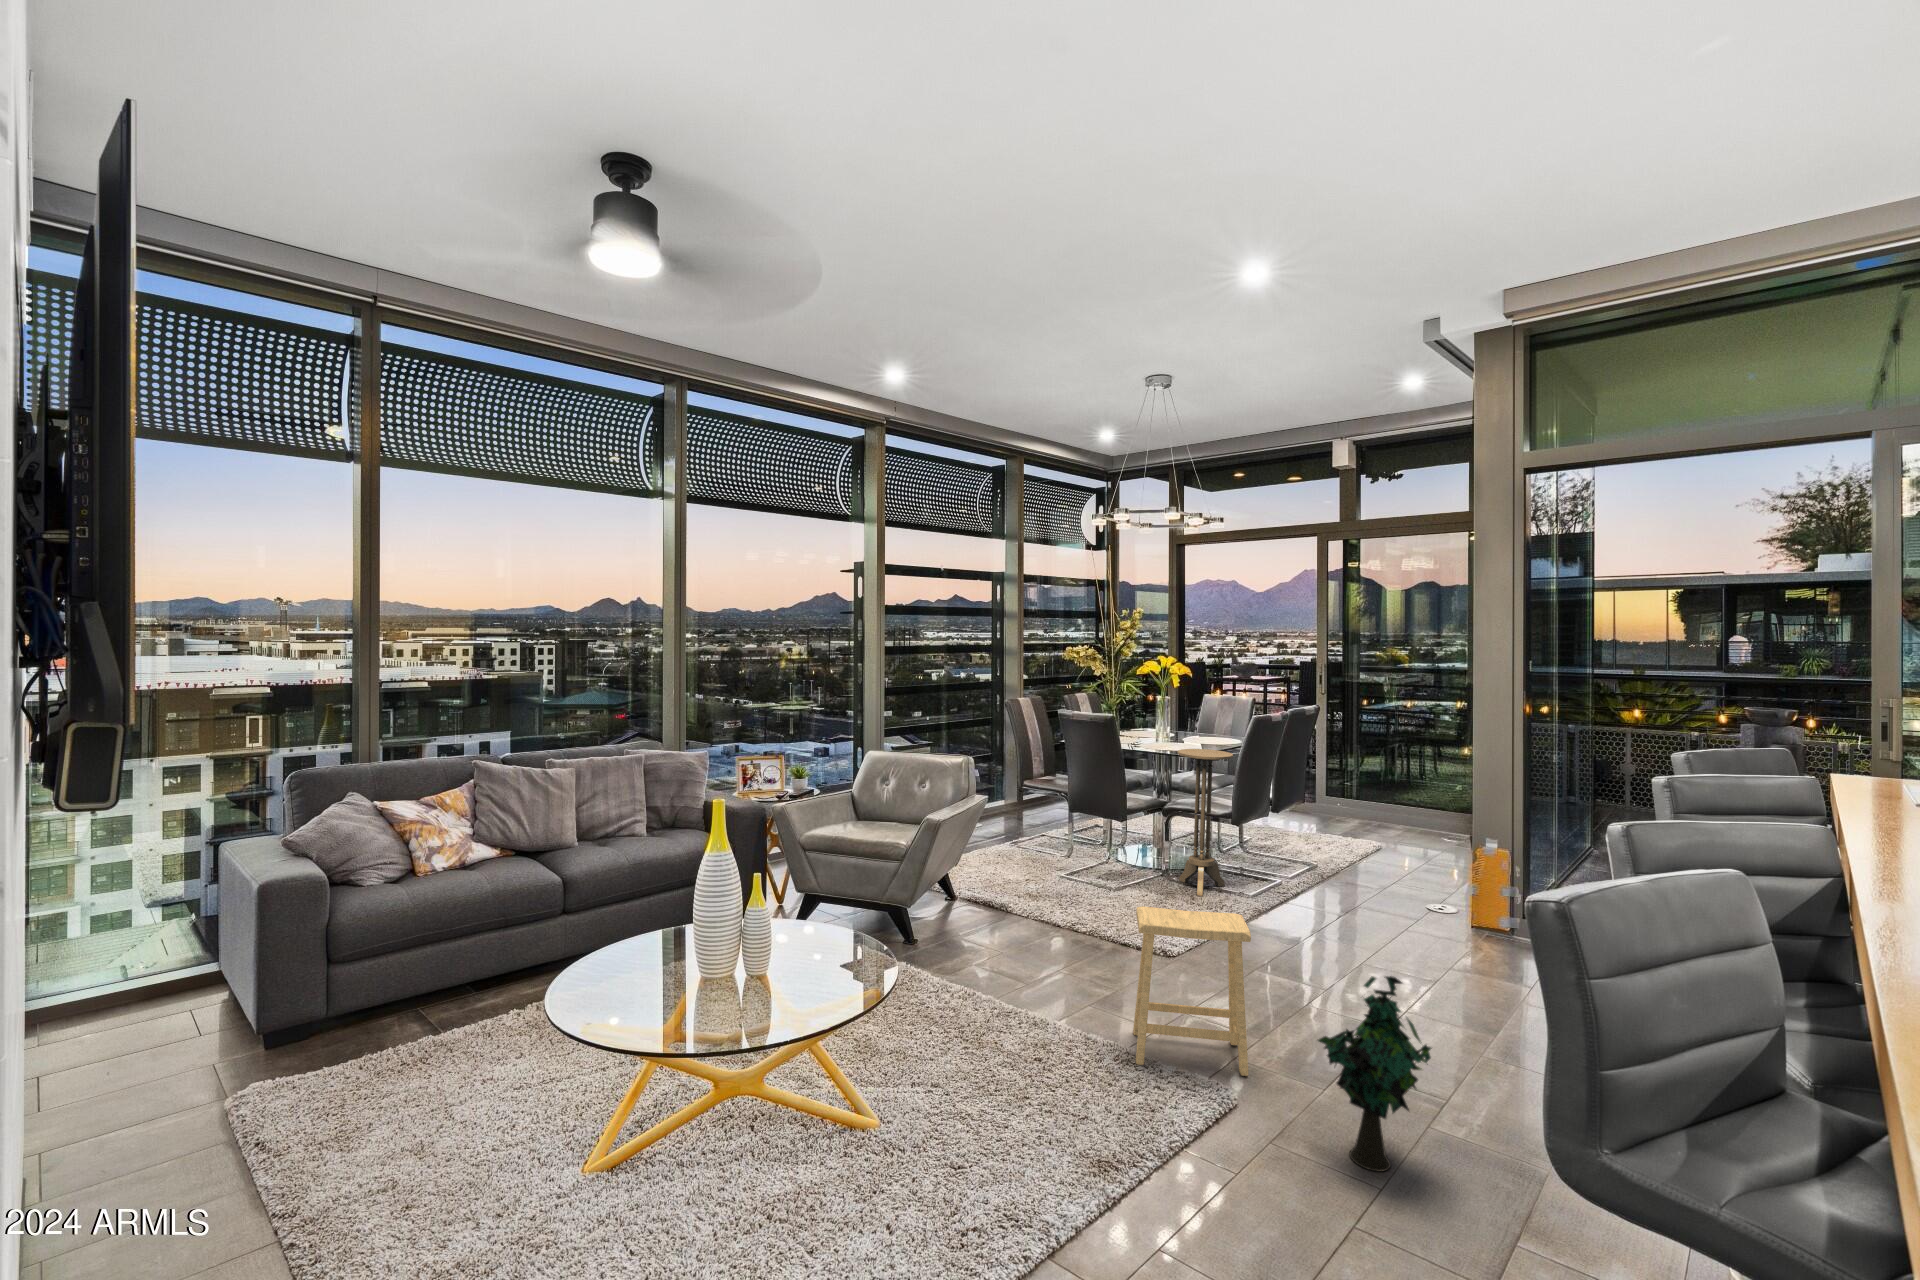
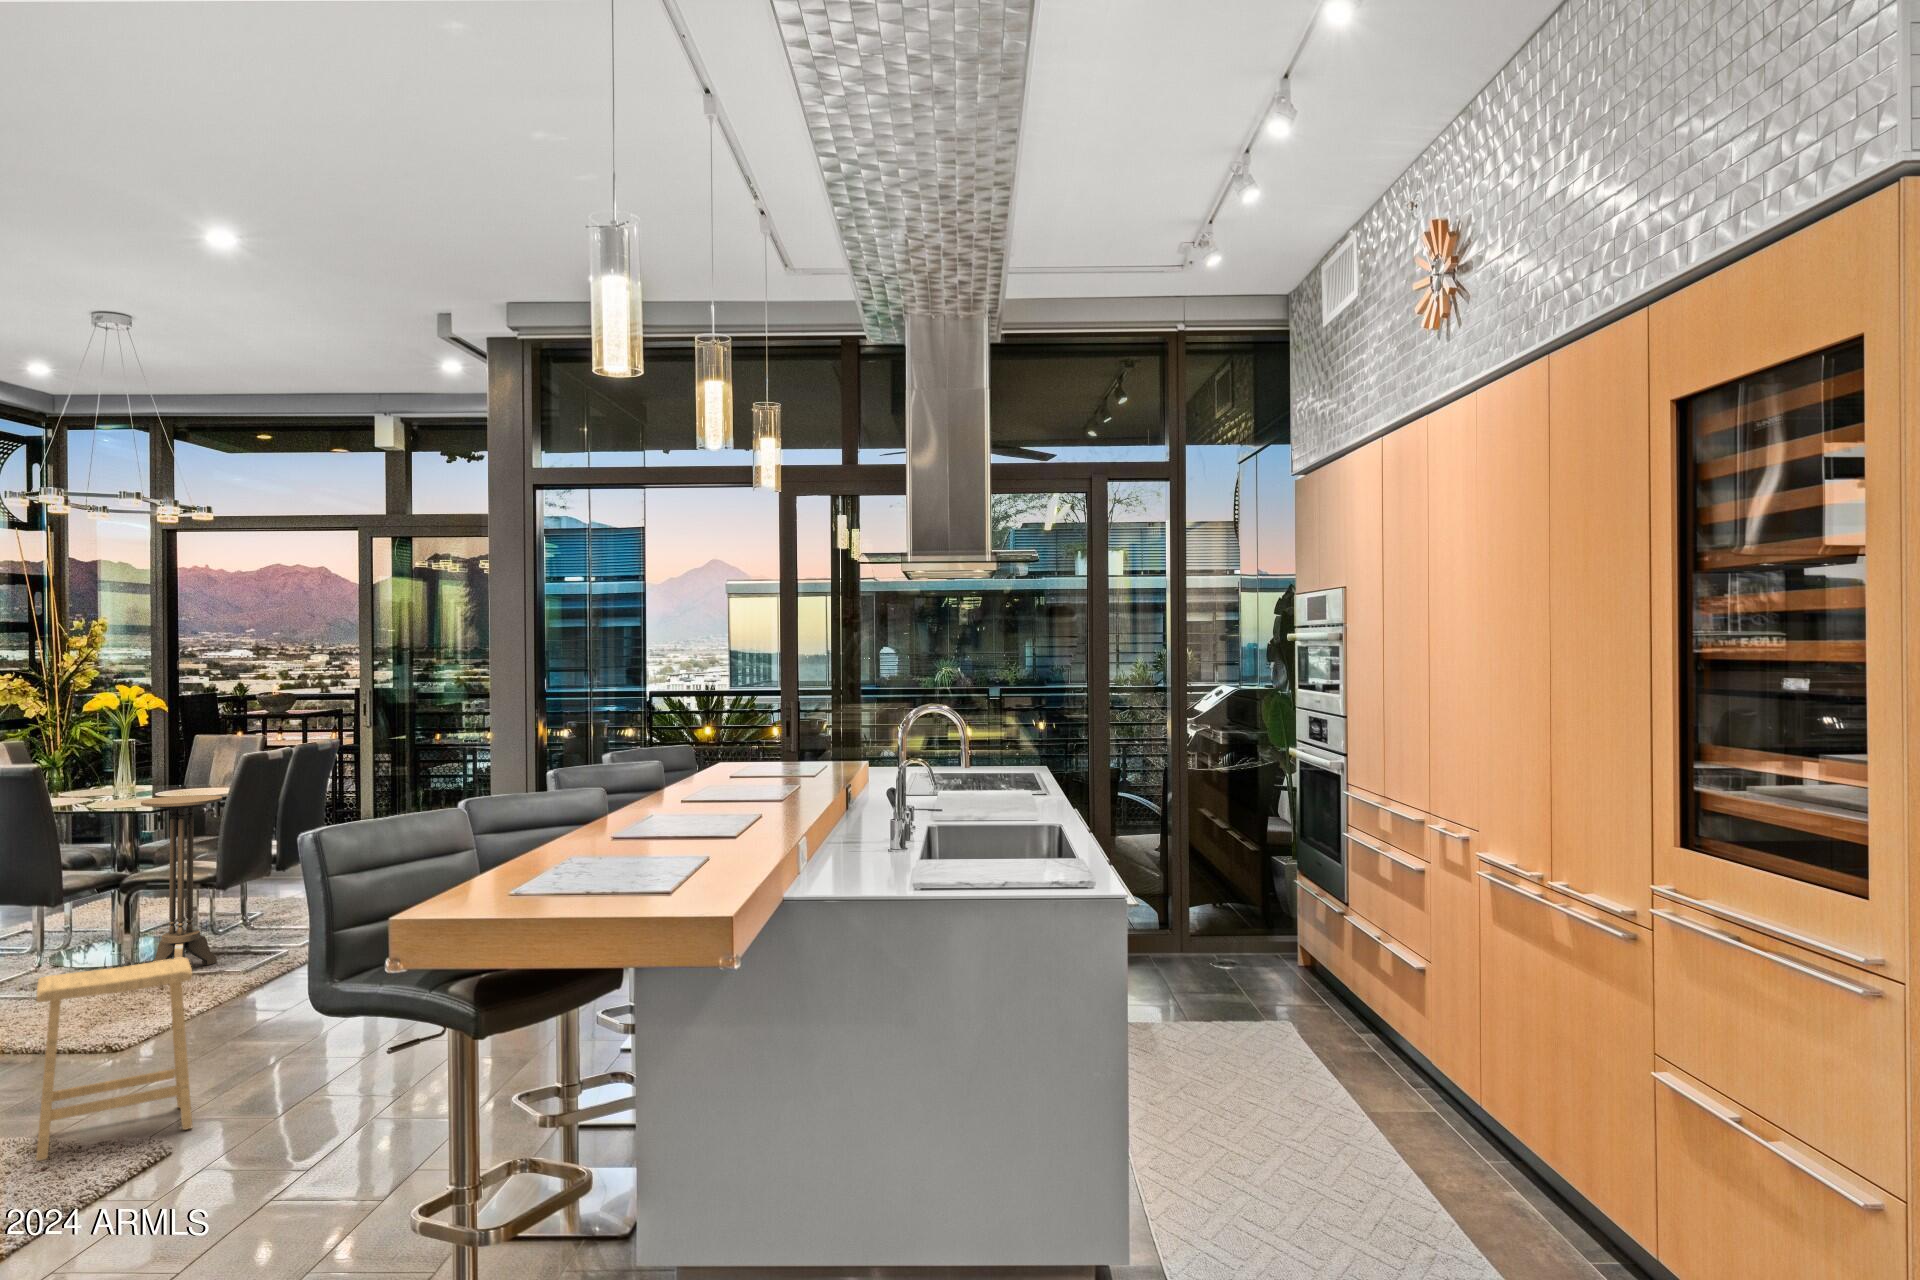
decorative plant: present [1318,976,1432,1172] -> none [253,966,371,1159]

